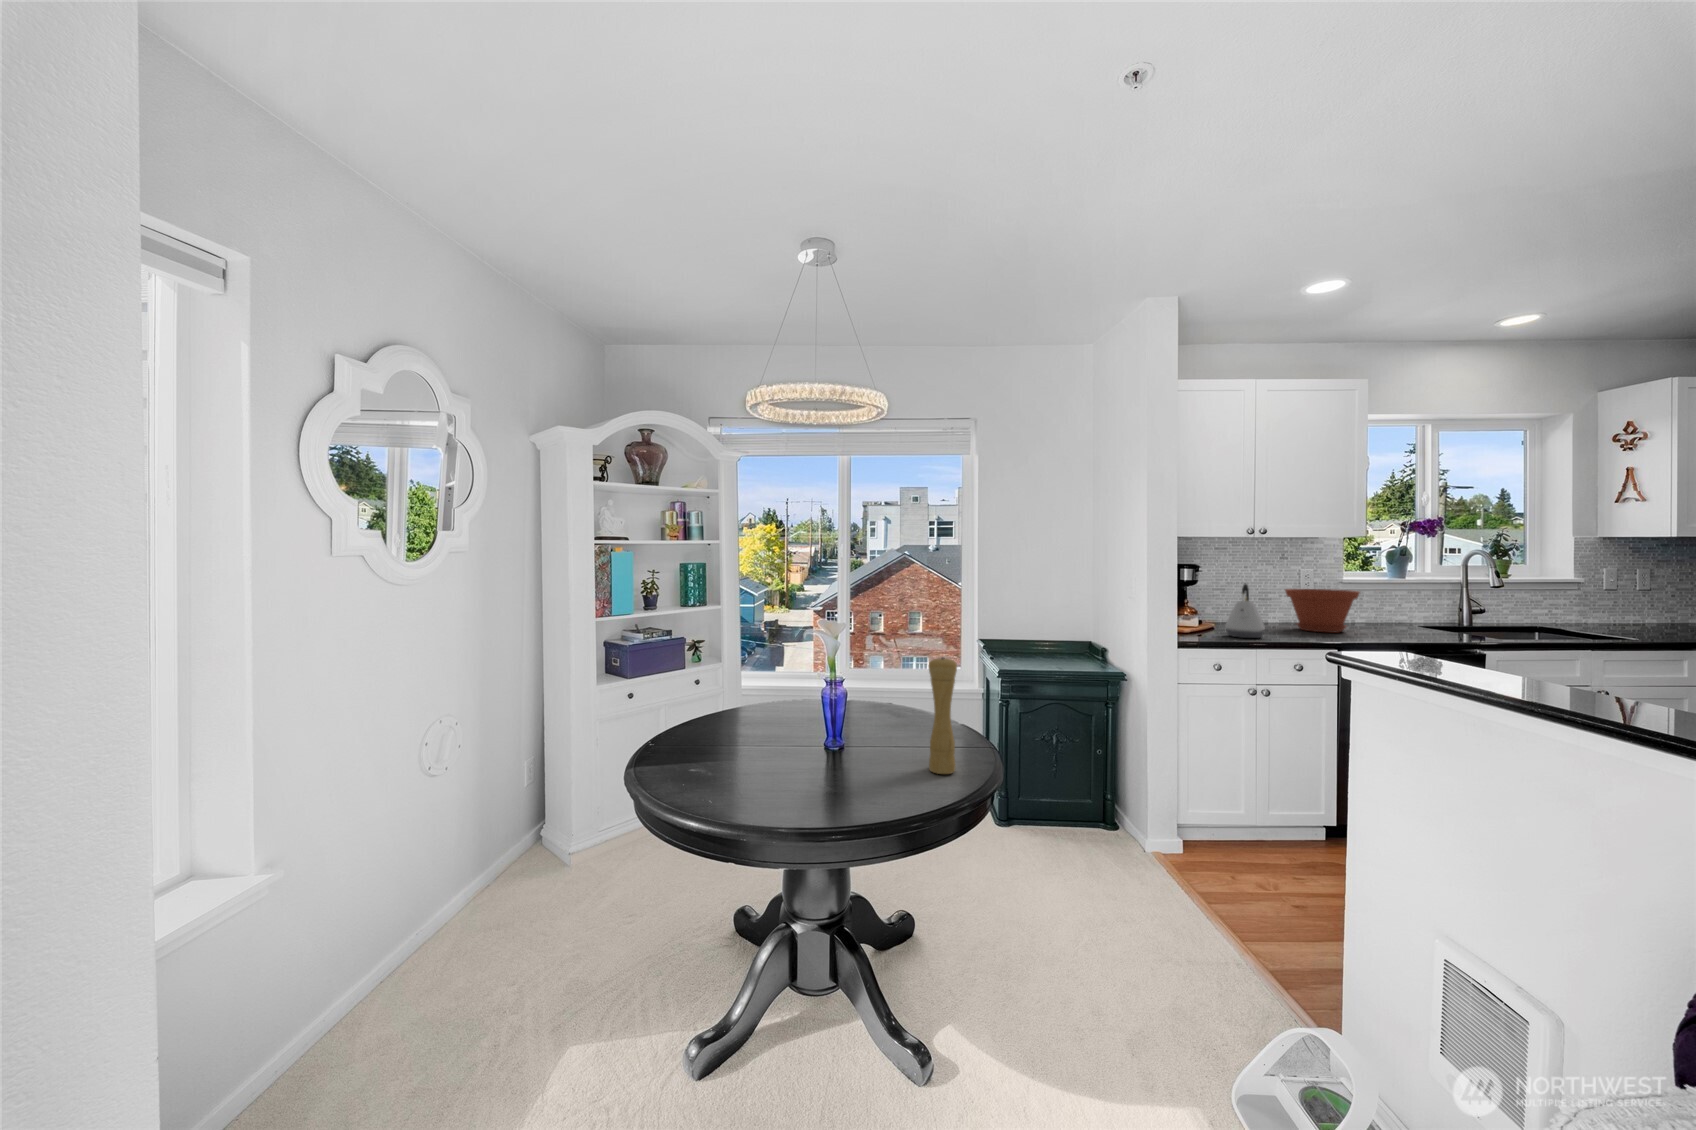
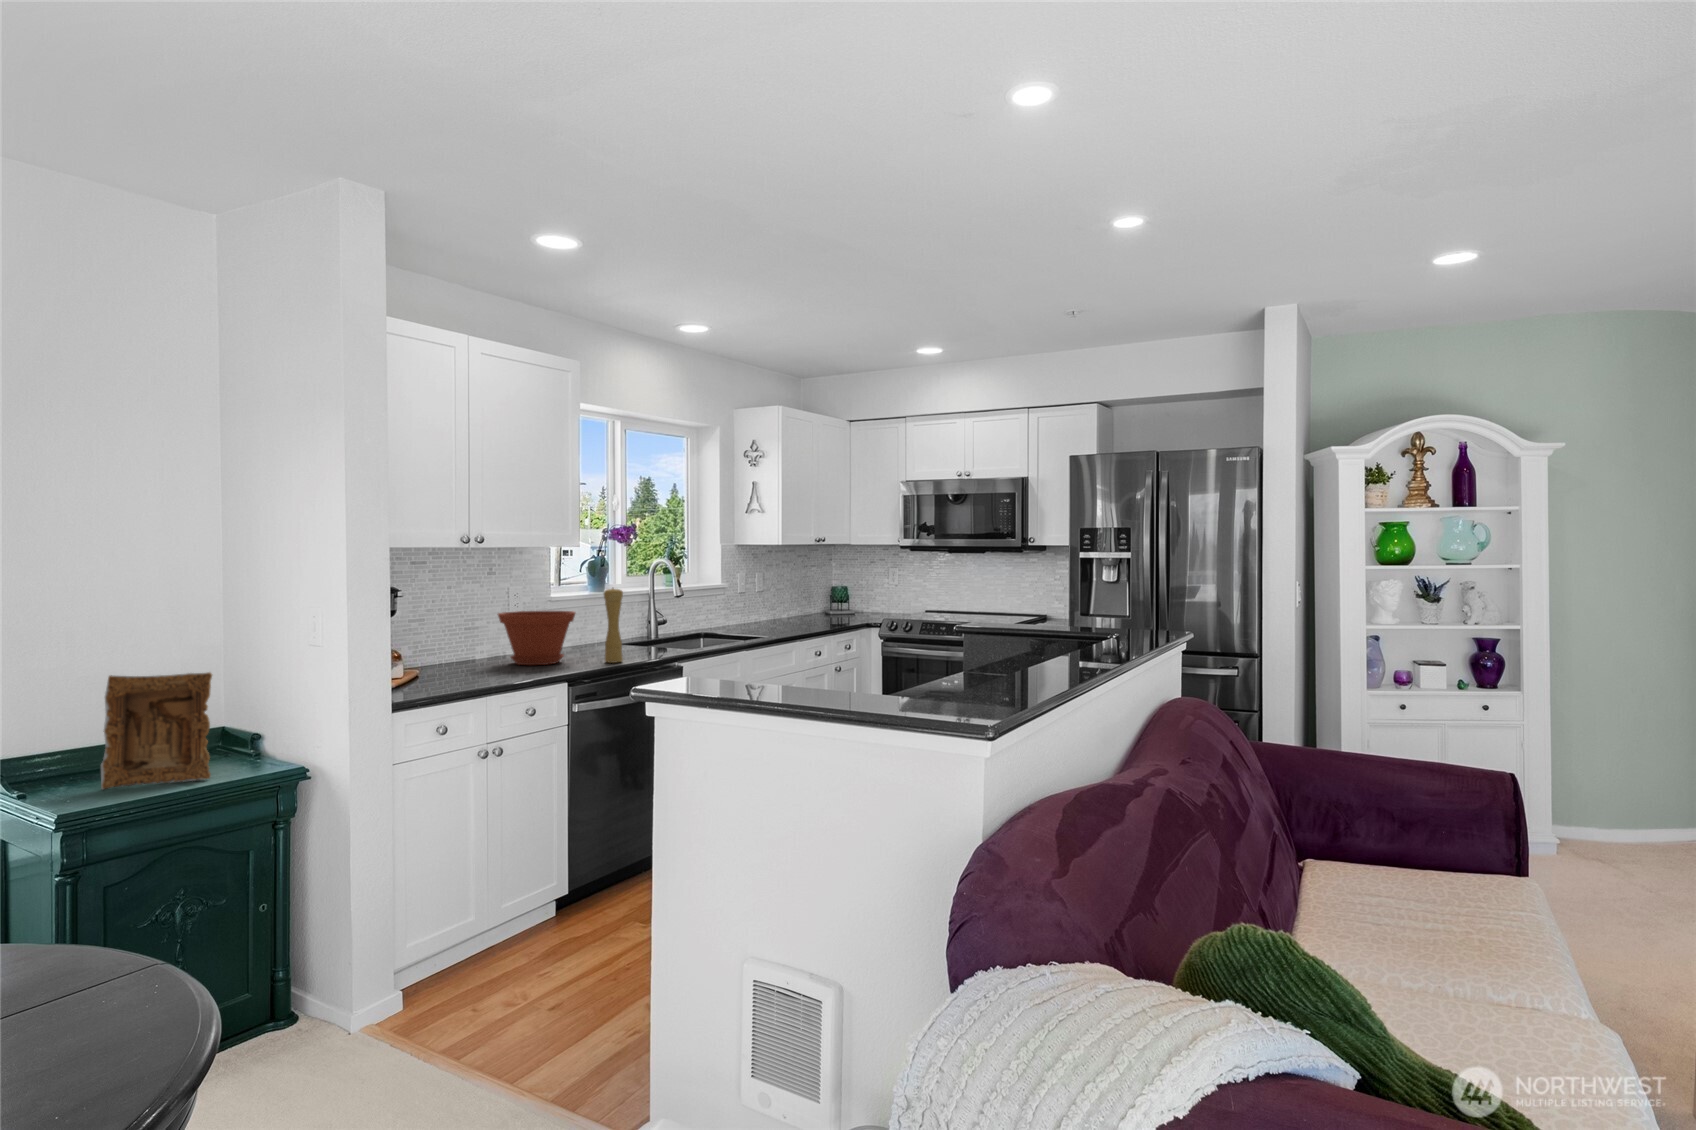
kettle: present [1226,584,1265,638] -> none [438,611,487,685]
picture frame: none [1020,607,1076,671] -> present [101,672,212,790]
pepper mill: present [929,657,957,774] -> present [604,588,623,663]

